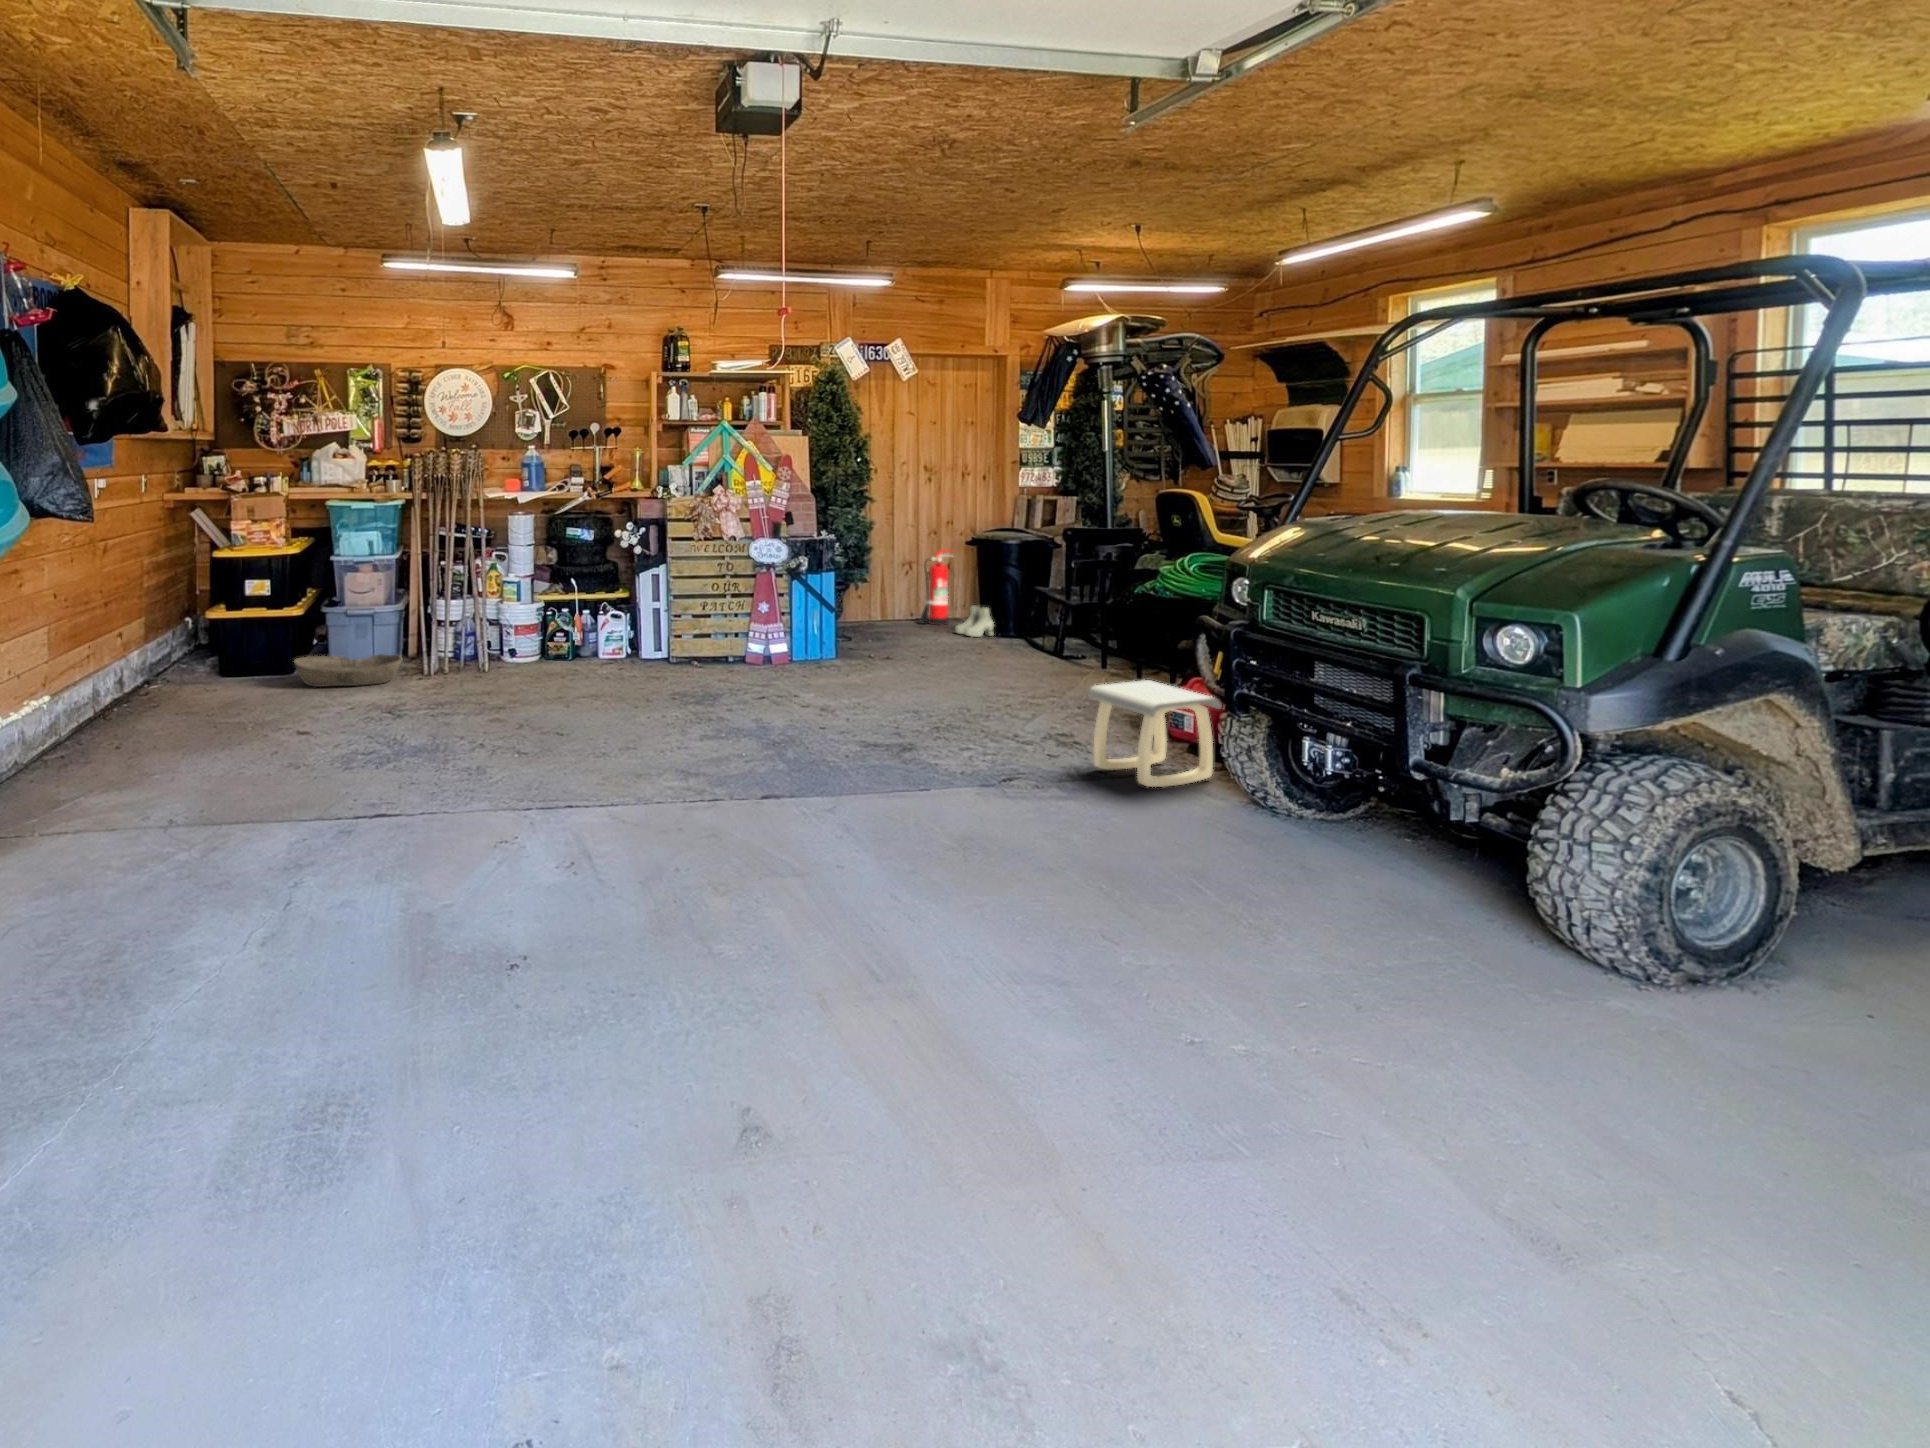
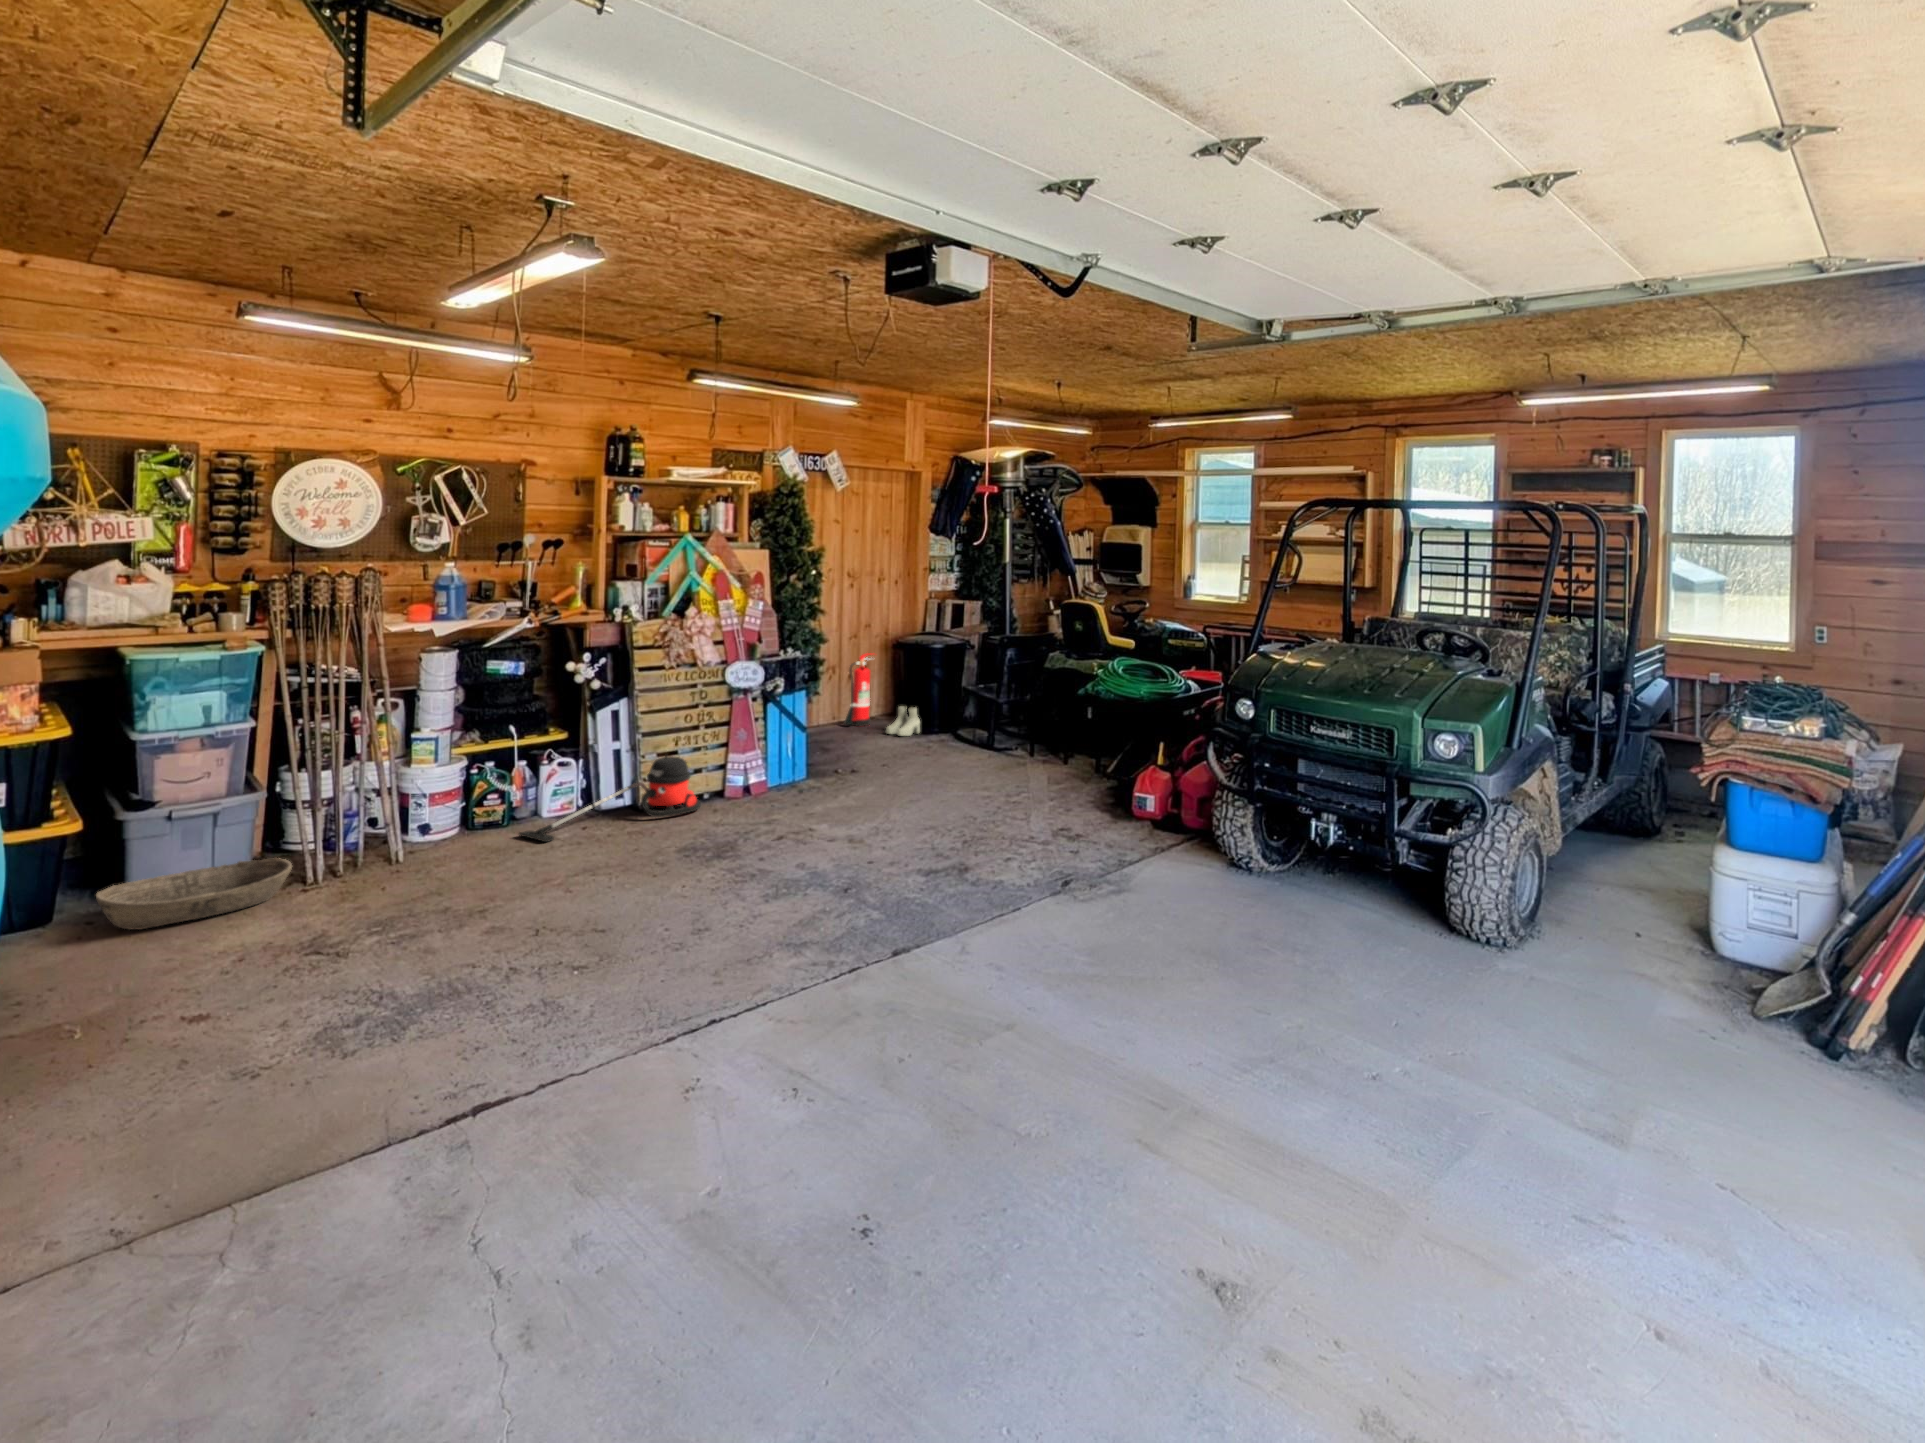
vacuum cleaner: none [566,616,720,675] -> present [519,756,701,842]
stool: present [1088,680,1222,787] -> none [1113,777,1203,867]

